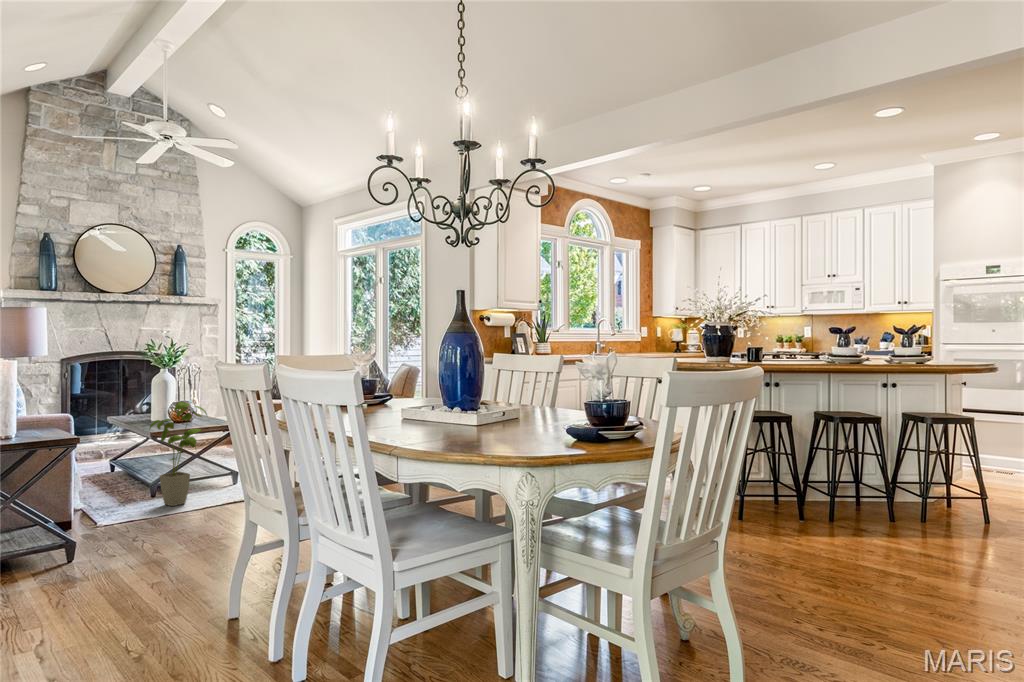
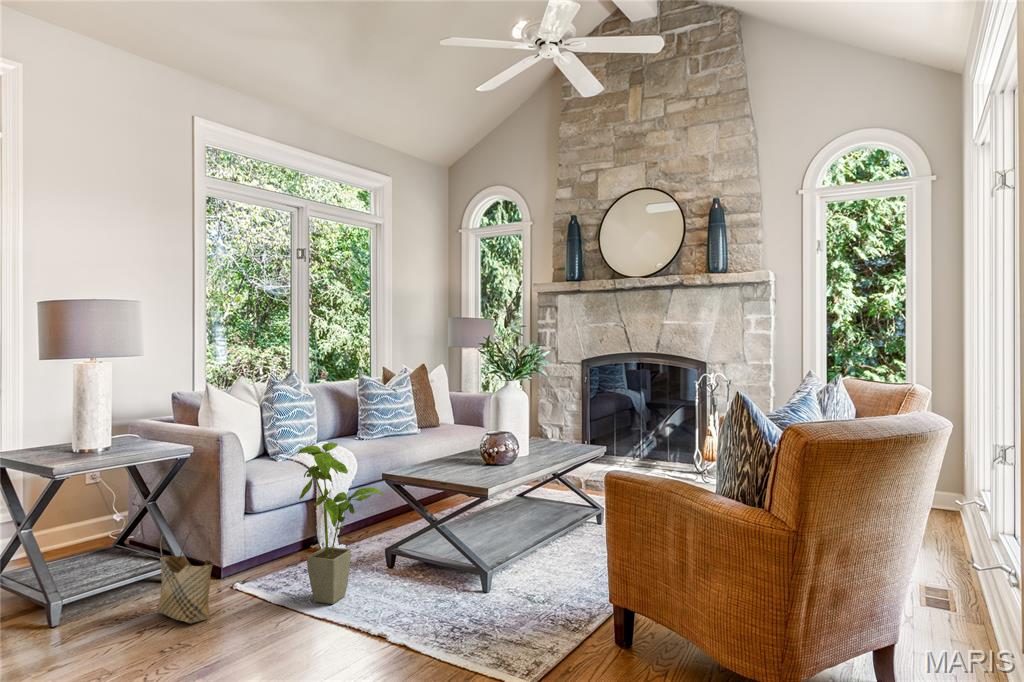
woven basket: none [98,467,149,533] -> present [157,525,213,623]

